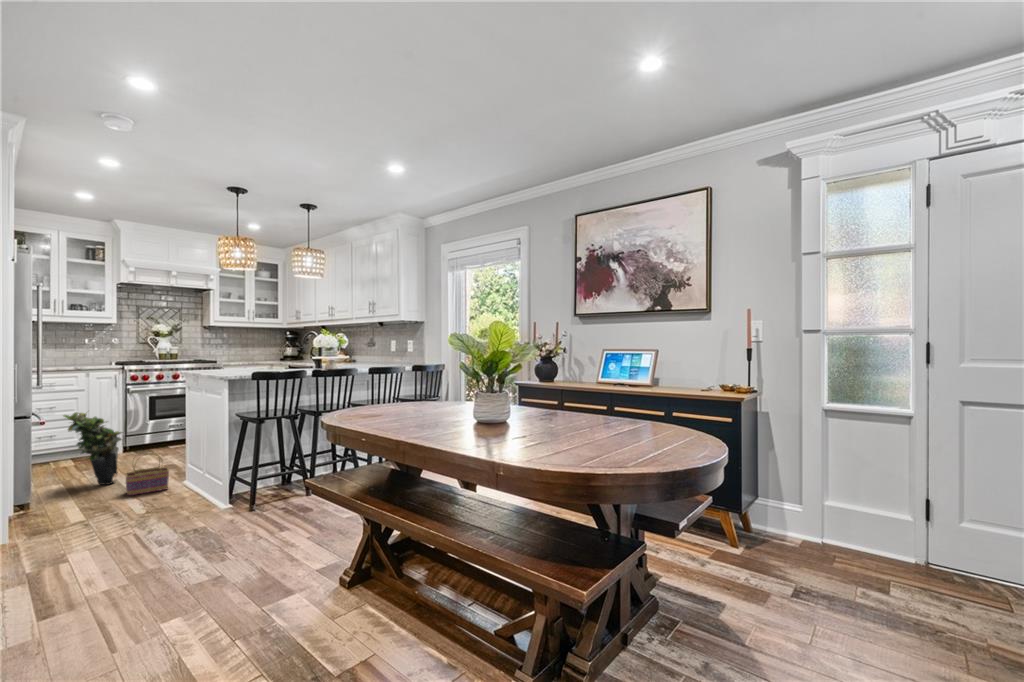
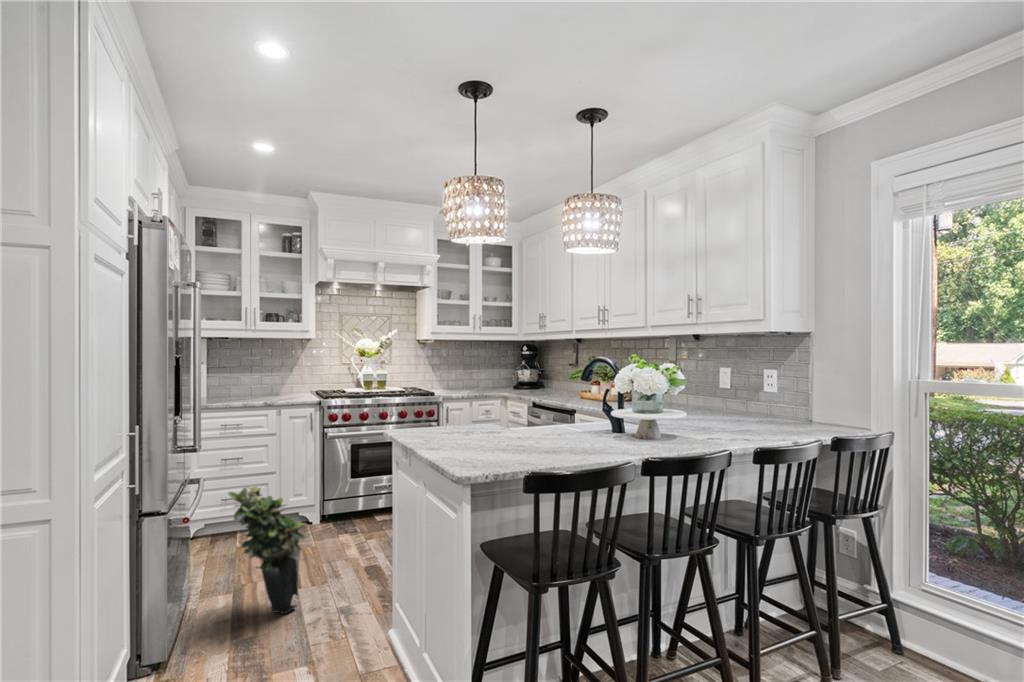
basket: present [126,451,169,496] -> none [301,572,367,660]

